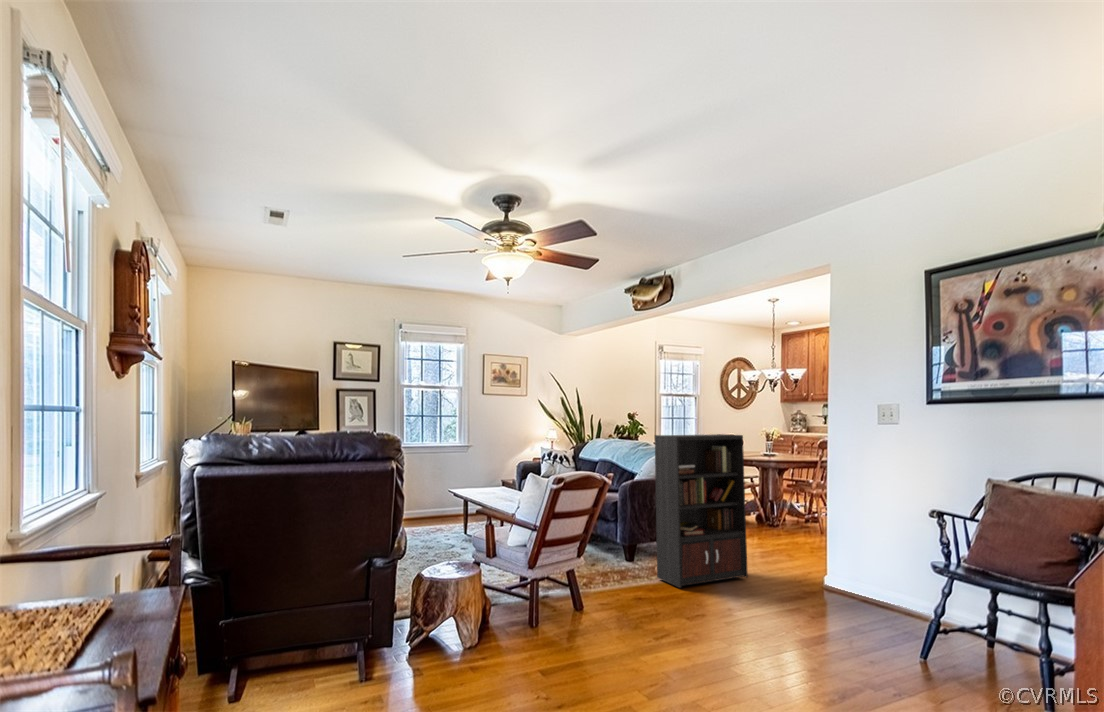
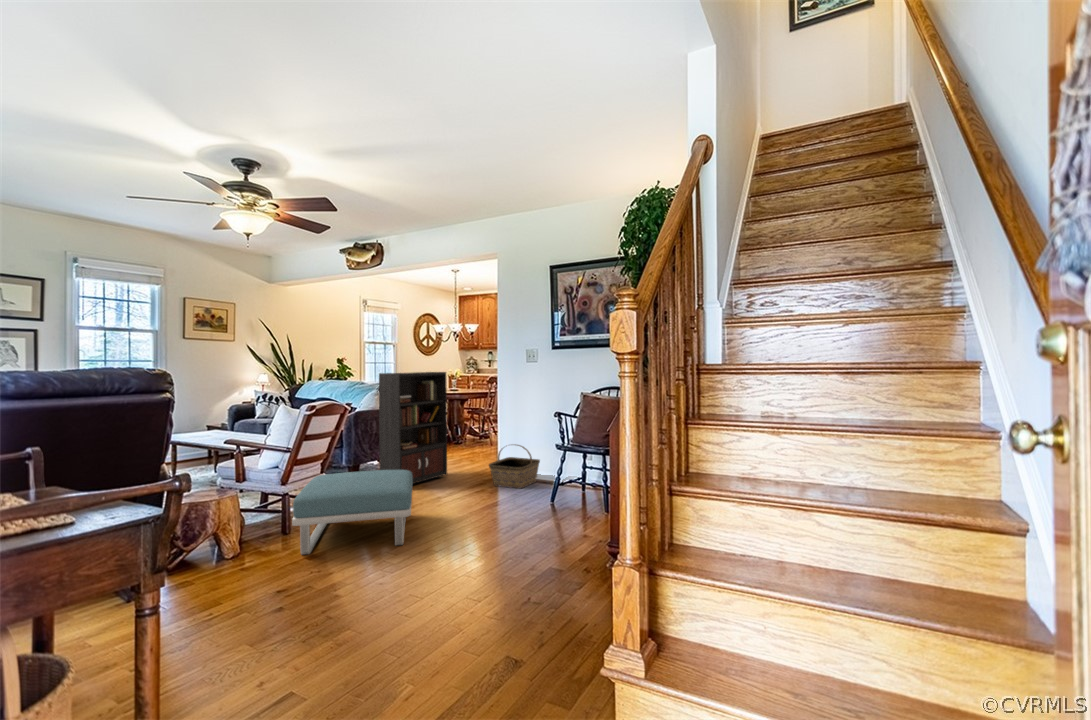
basket: none [804,547,892,619] -> present [489,444,540,489]
footstool: none [529,561,684,681] -> present [292,470,413,555]

